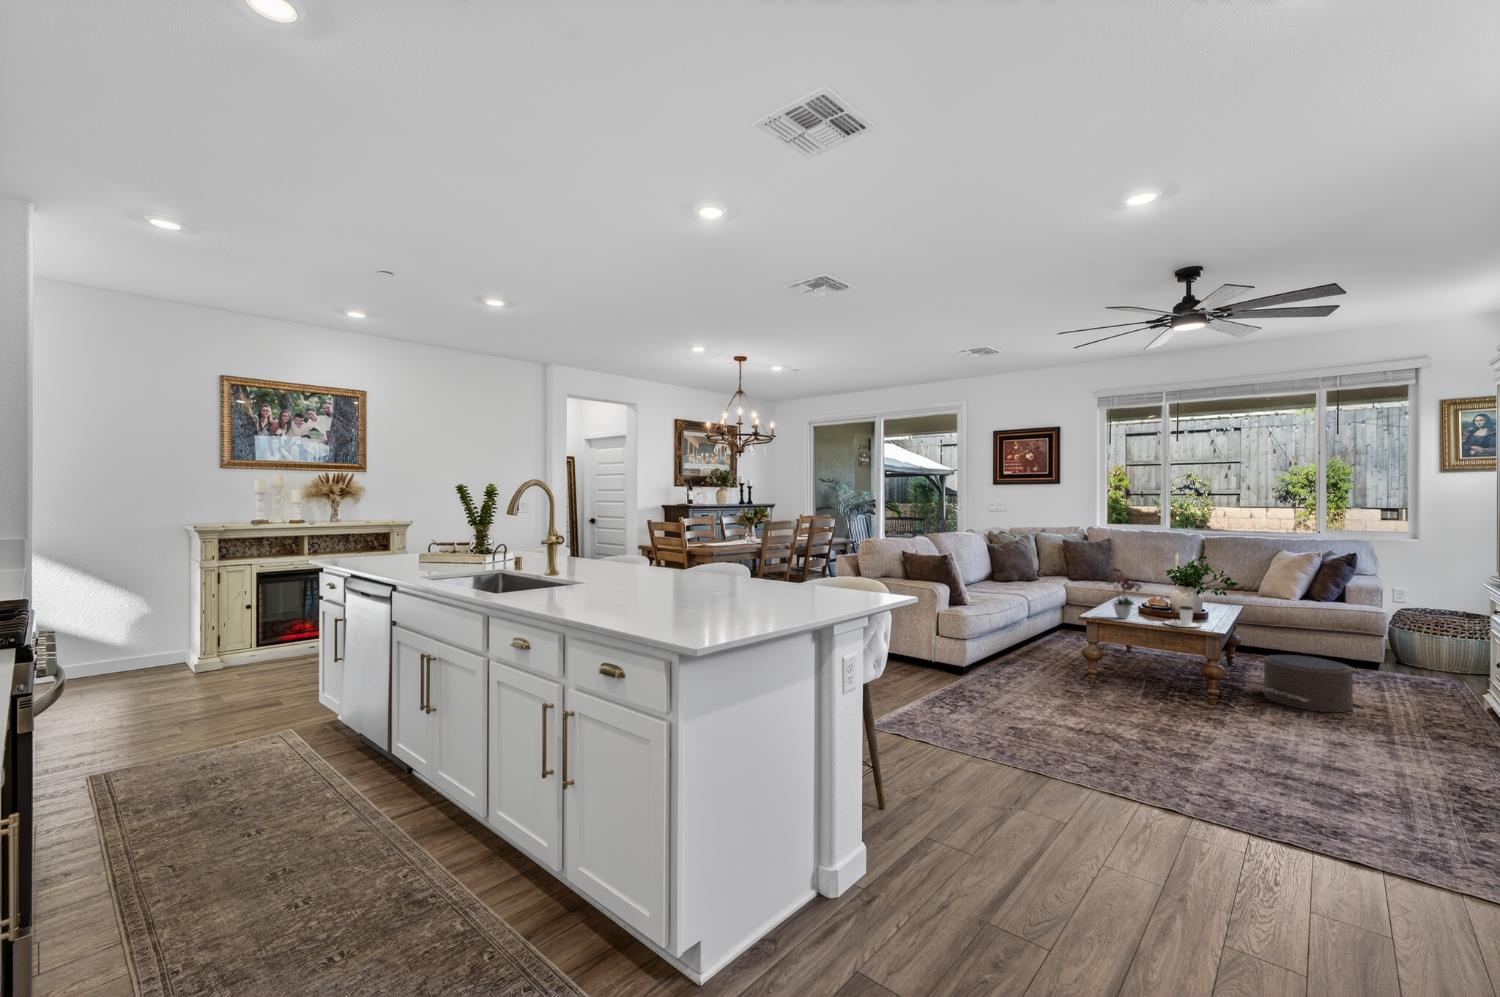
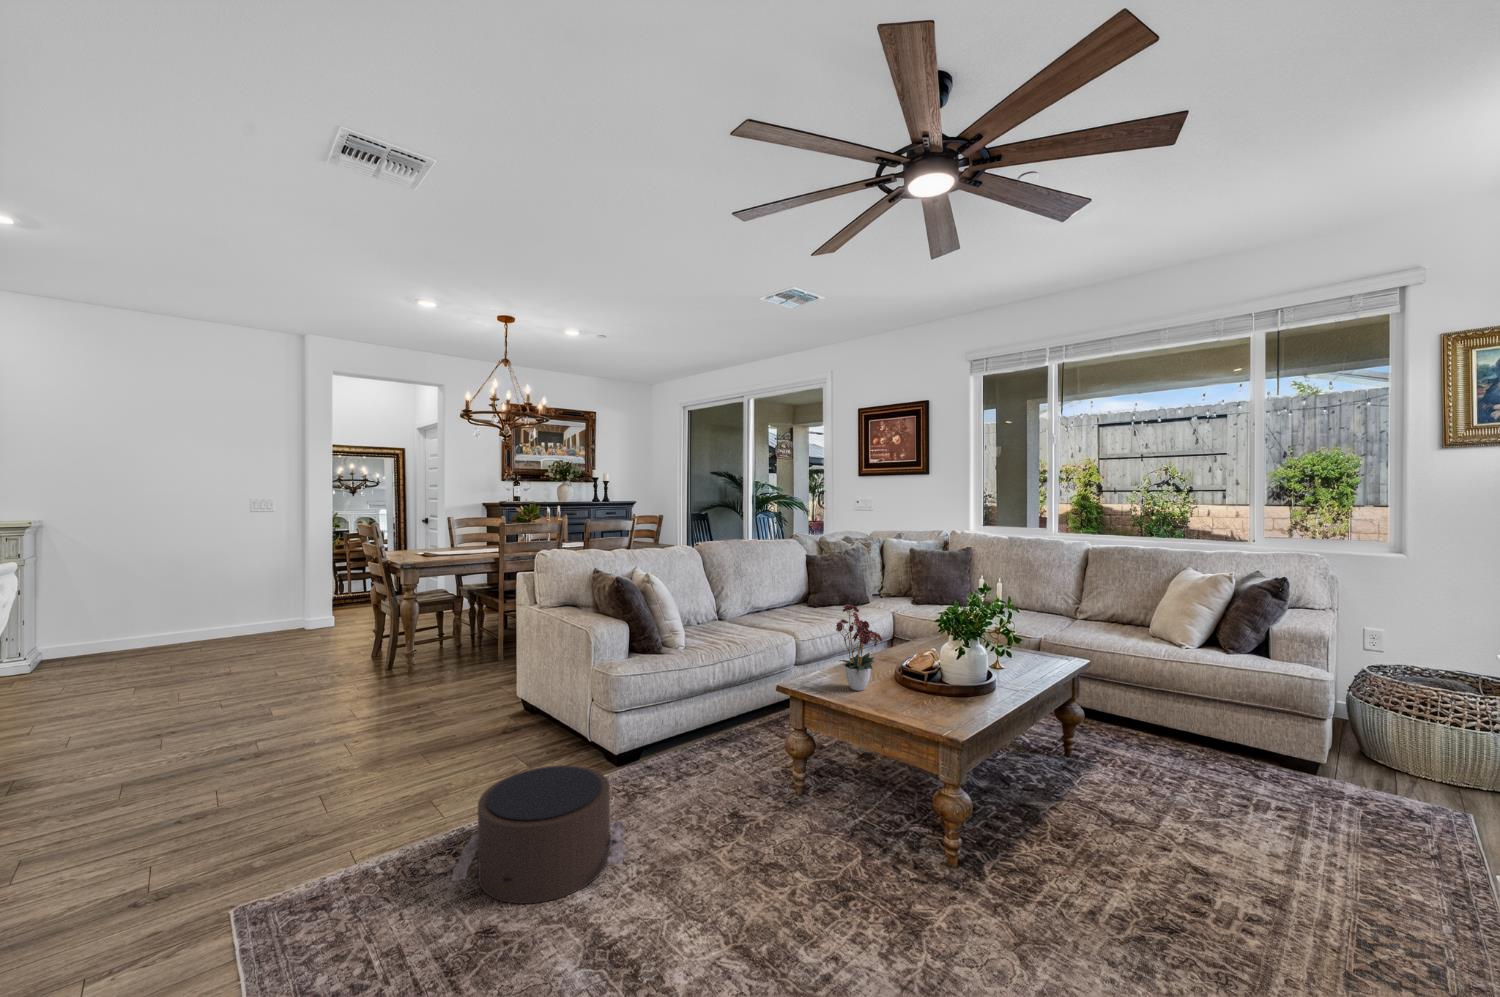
coffee cup: present [1164,606,1200,627] -> none [904,677,962,719]
pouf: present [1264,655,1368,712] -> present [451,765,626,904]

